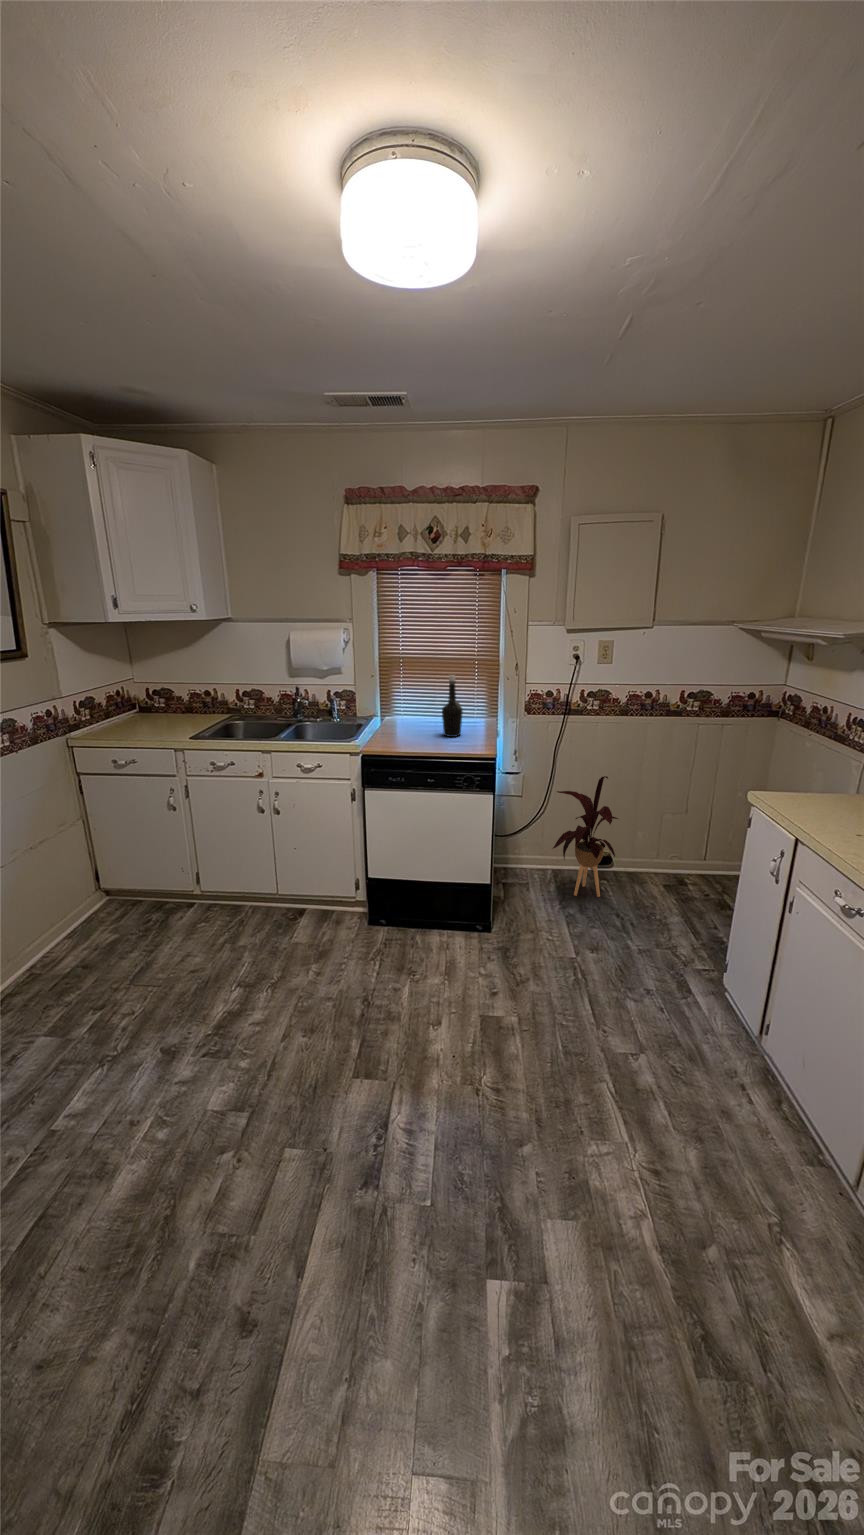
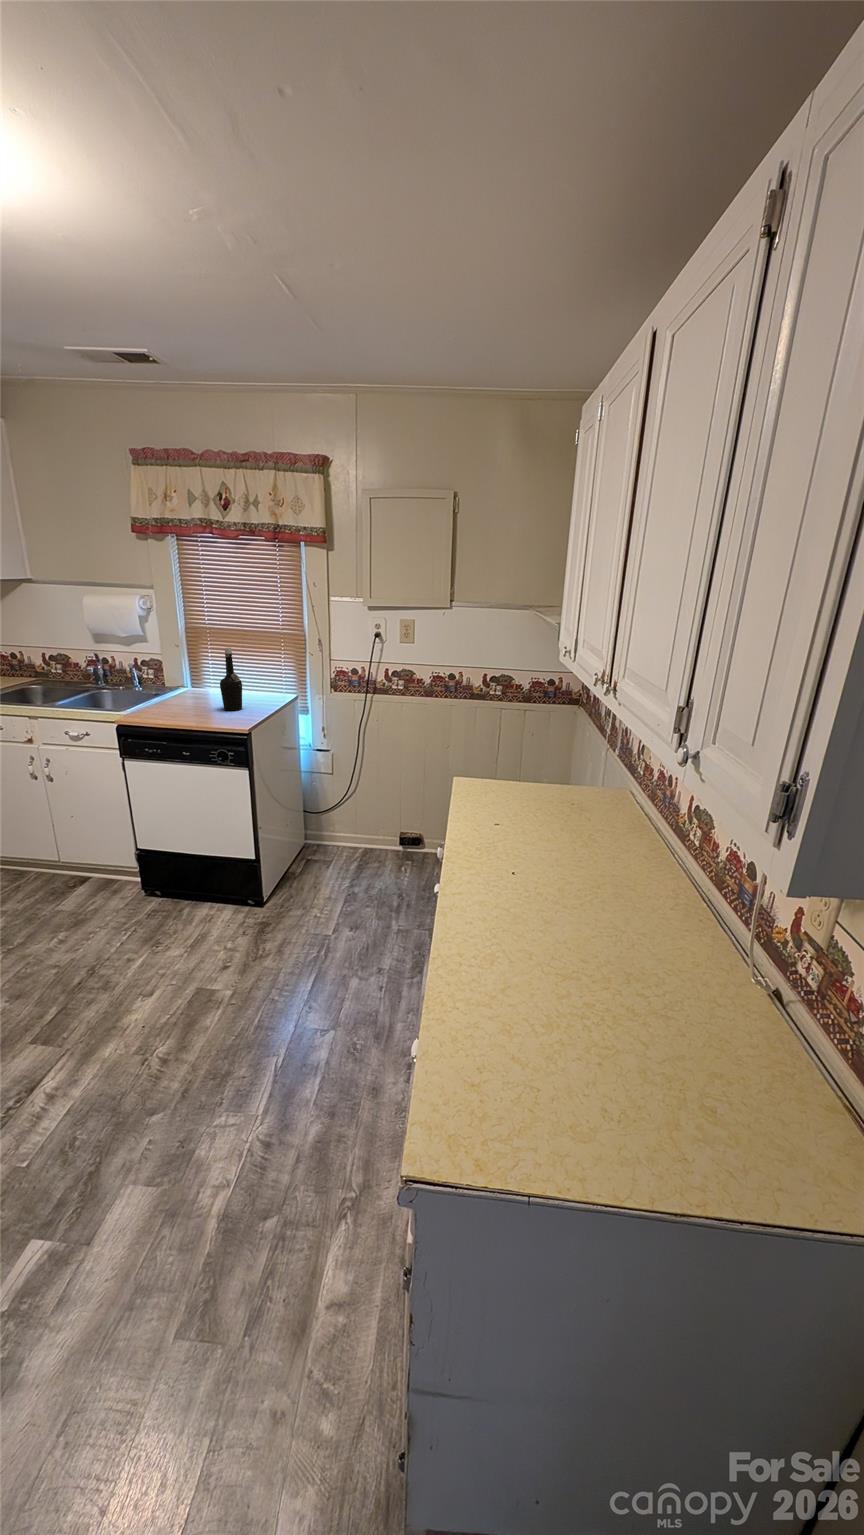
house plant: present [553,776,618,897] -> none [339,757,410,878]

